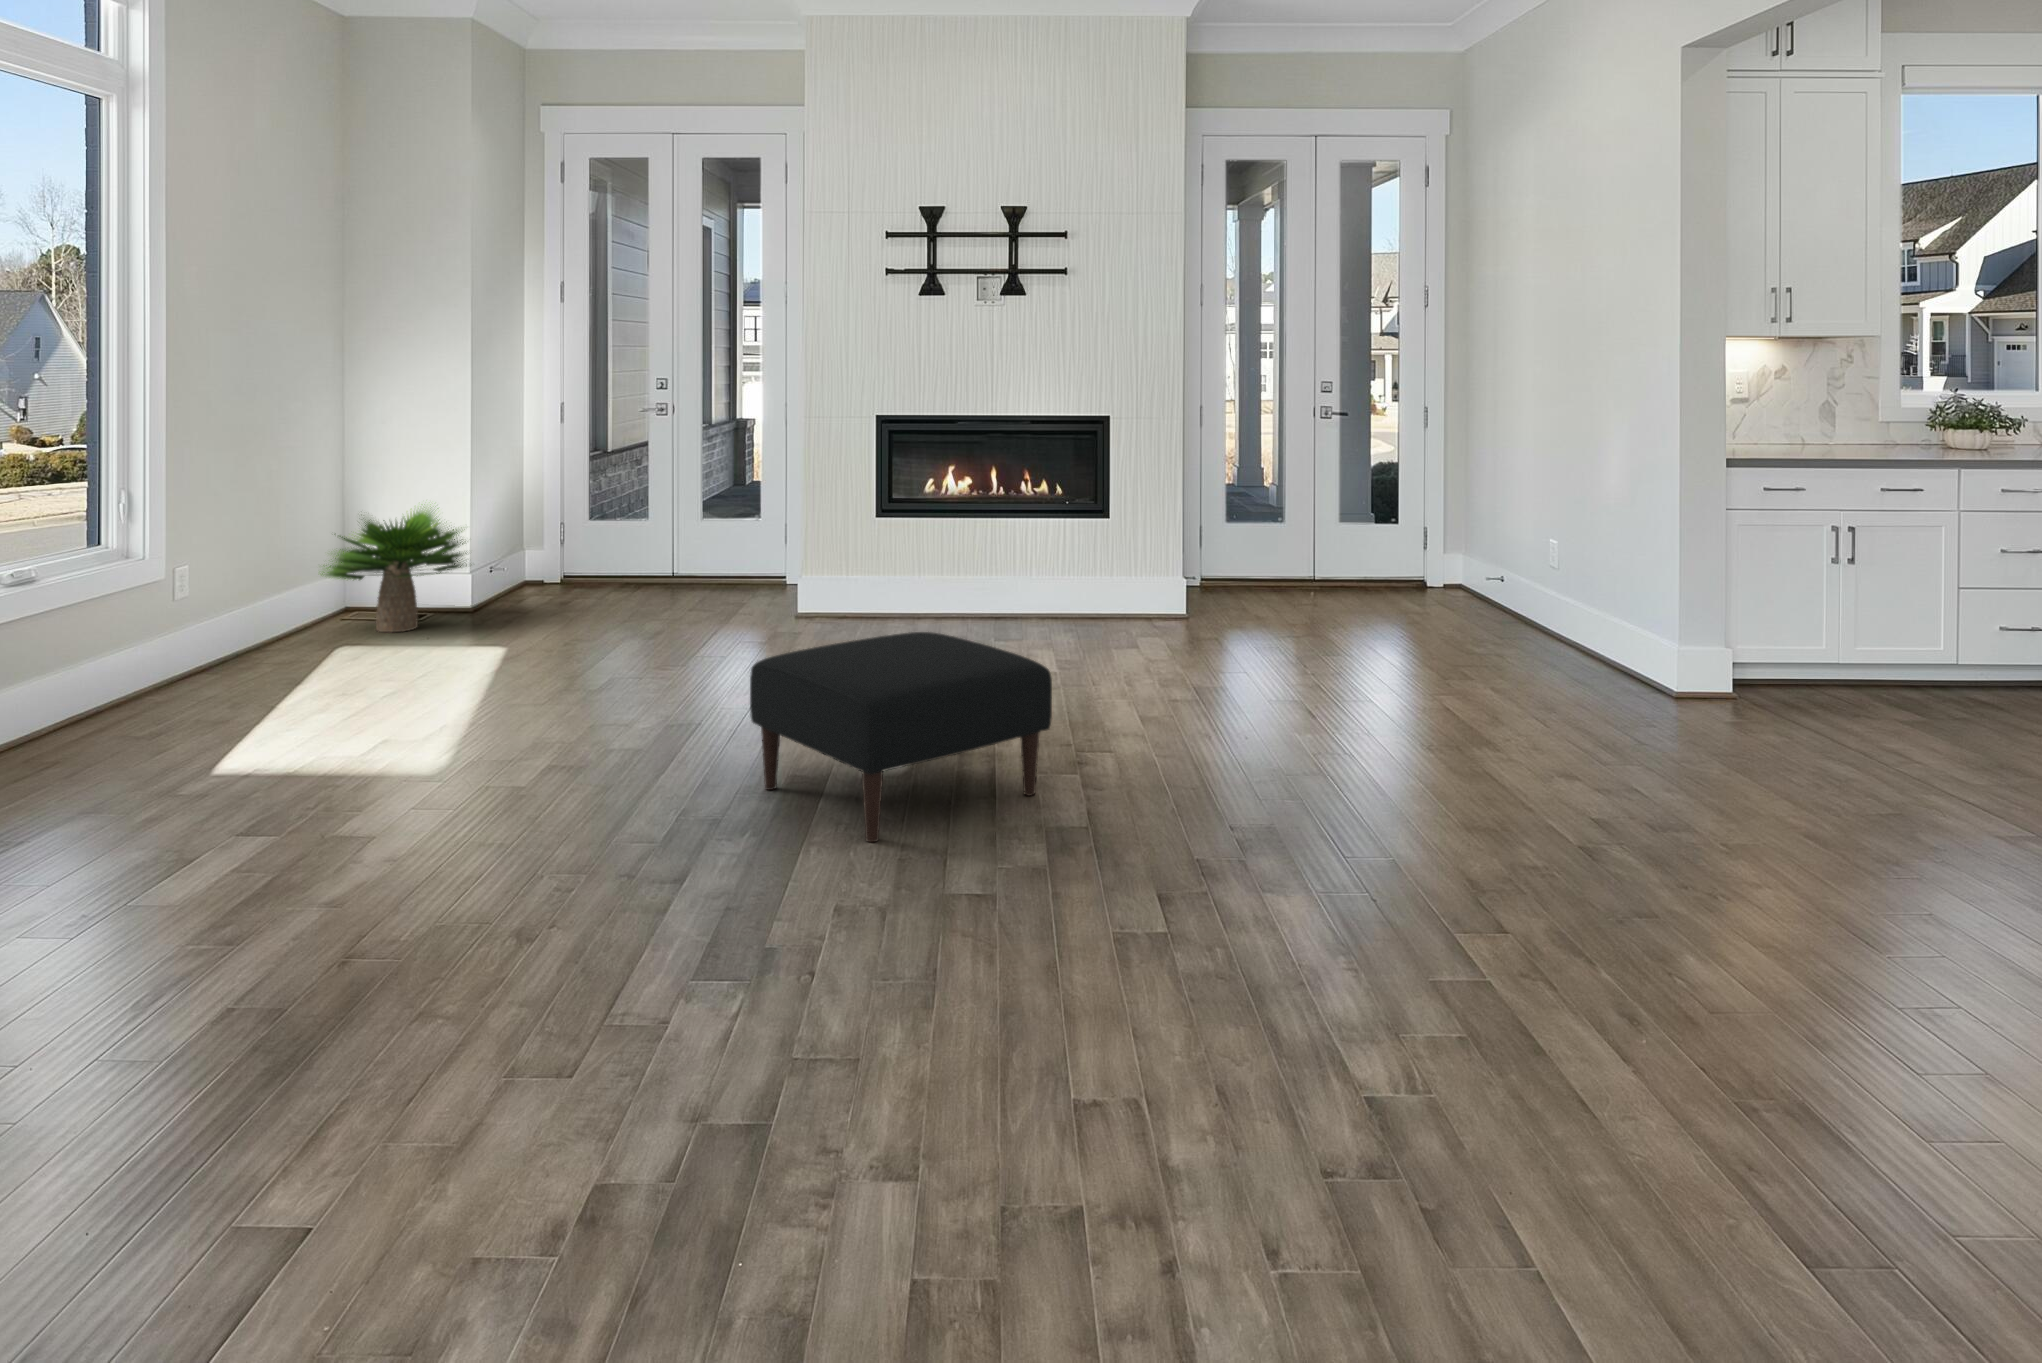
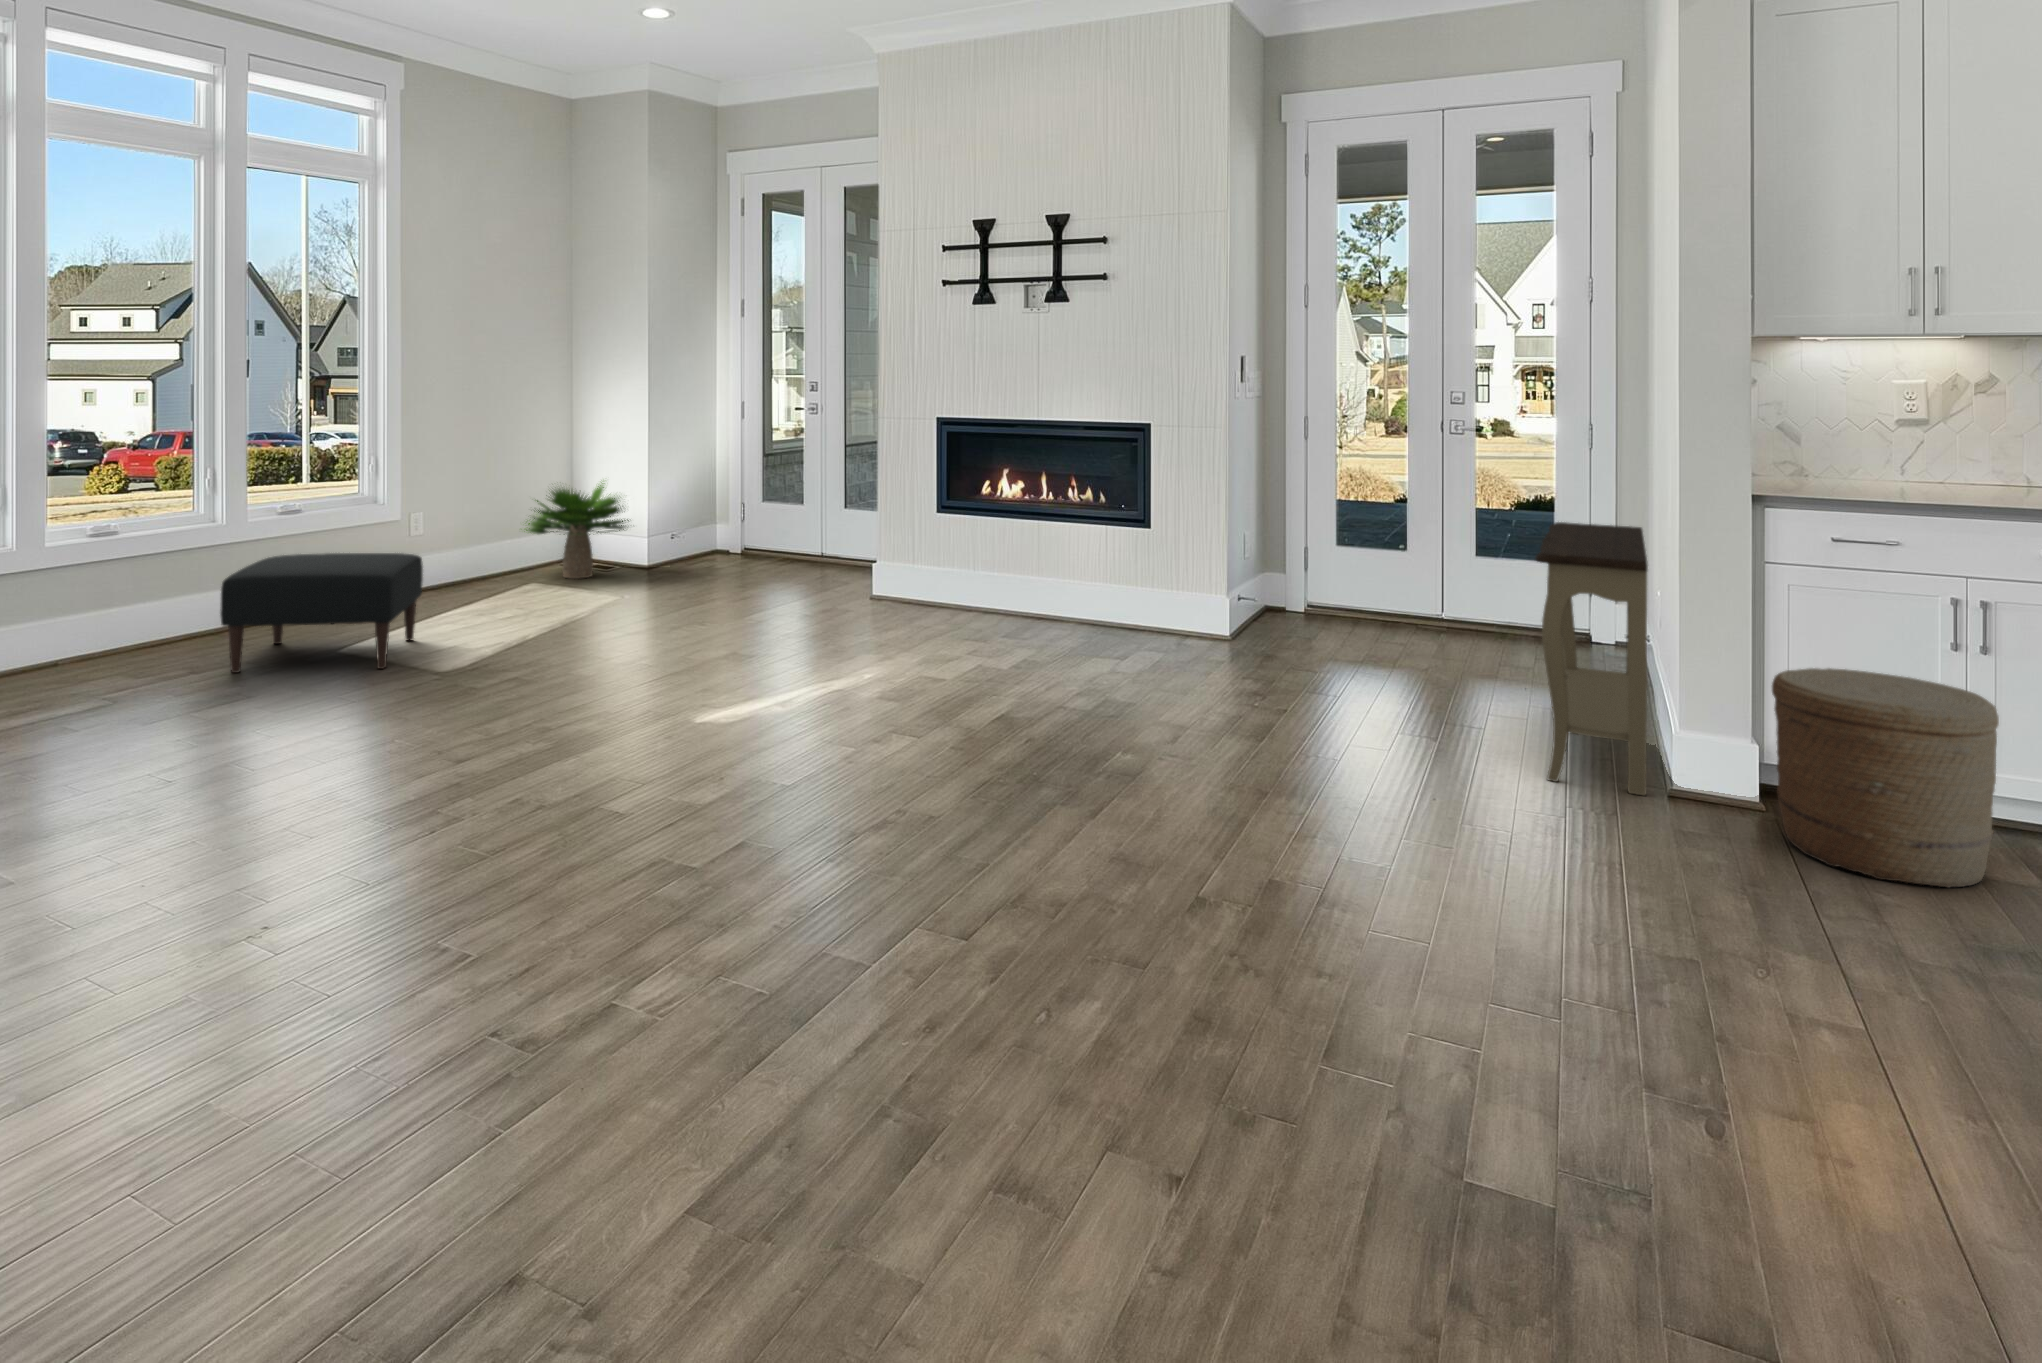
console table: none [1485,486,1662,692] -> present [1535,522,1648,796]
woven basket: none [1753,579,1904,722] -> present [1772,668,1999,887]
ottoman: present [750,632,1052,842] -> present [220,553,423,673]

